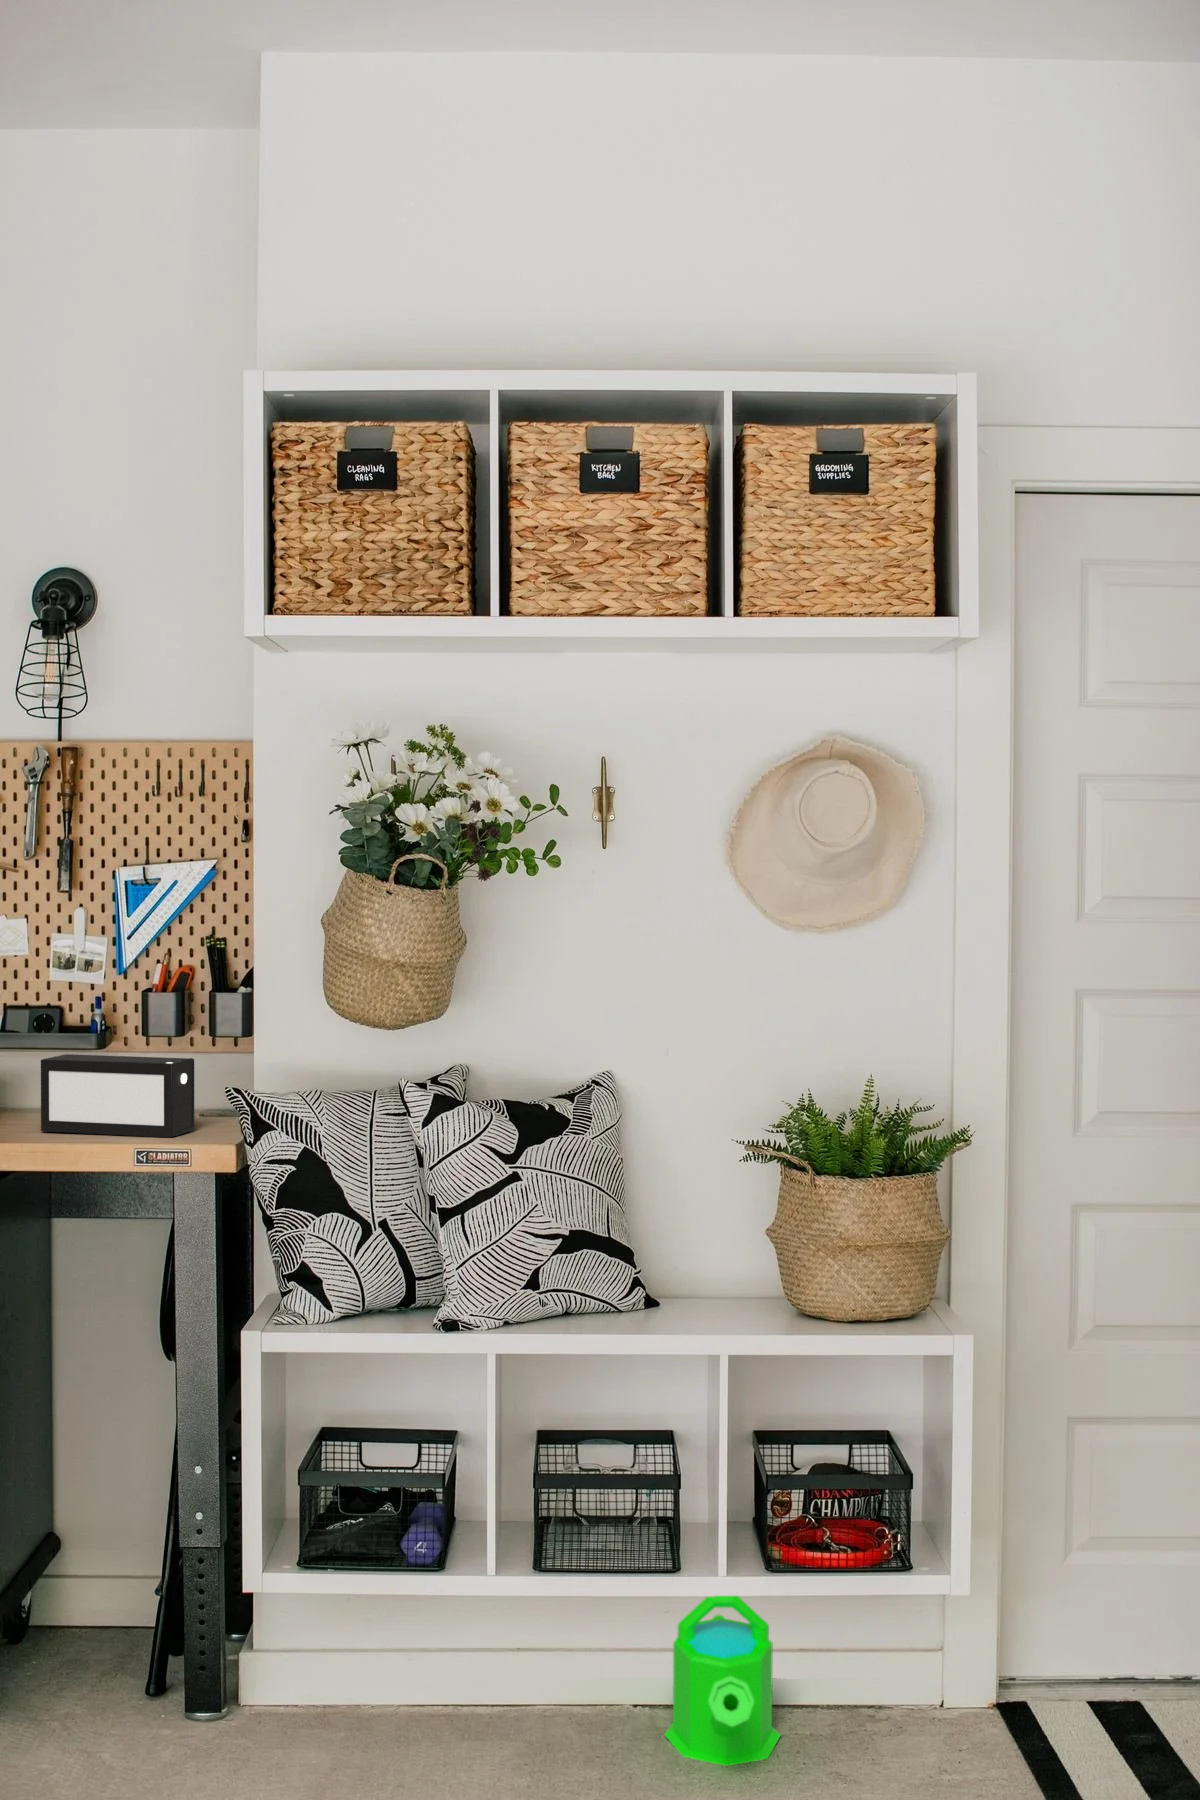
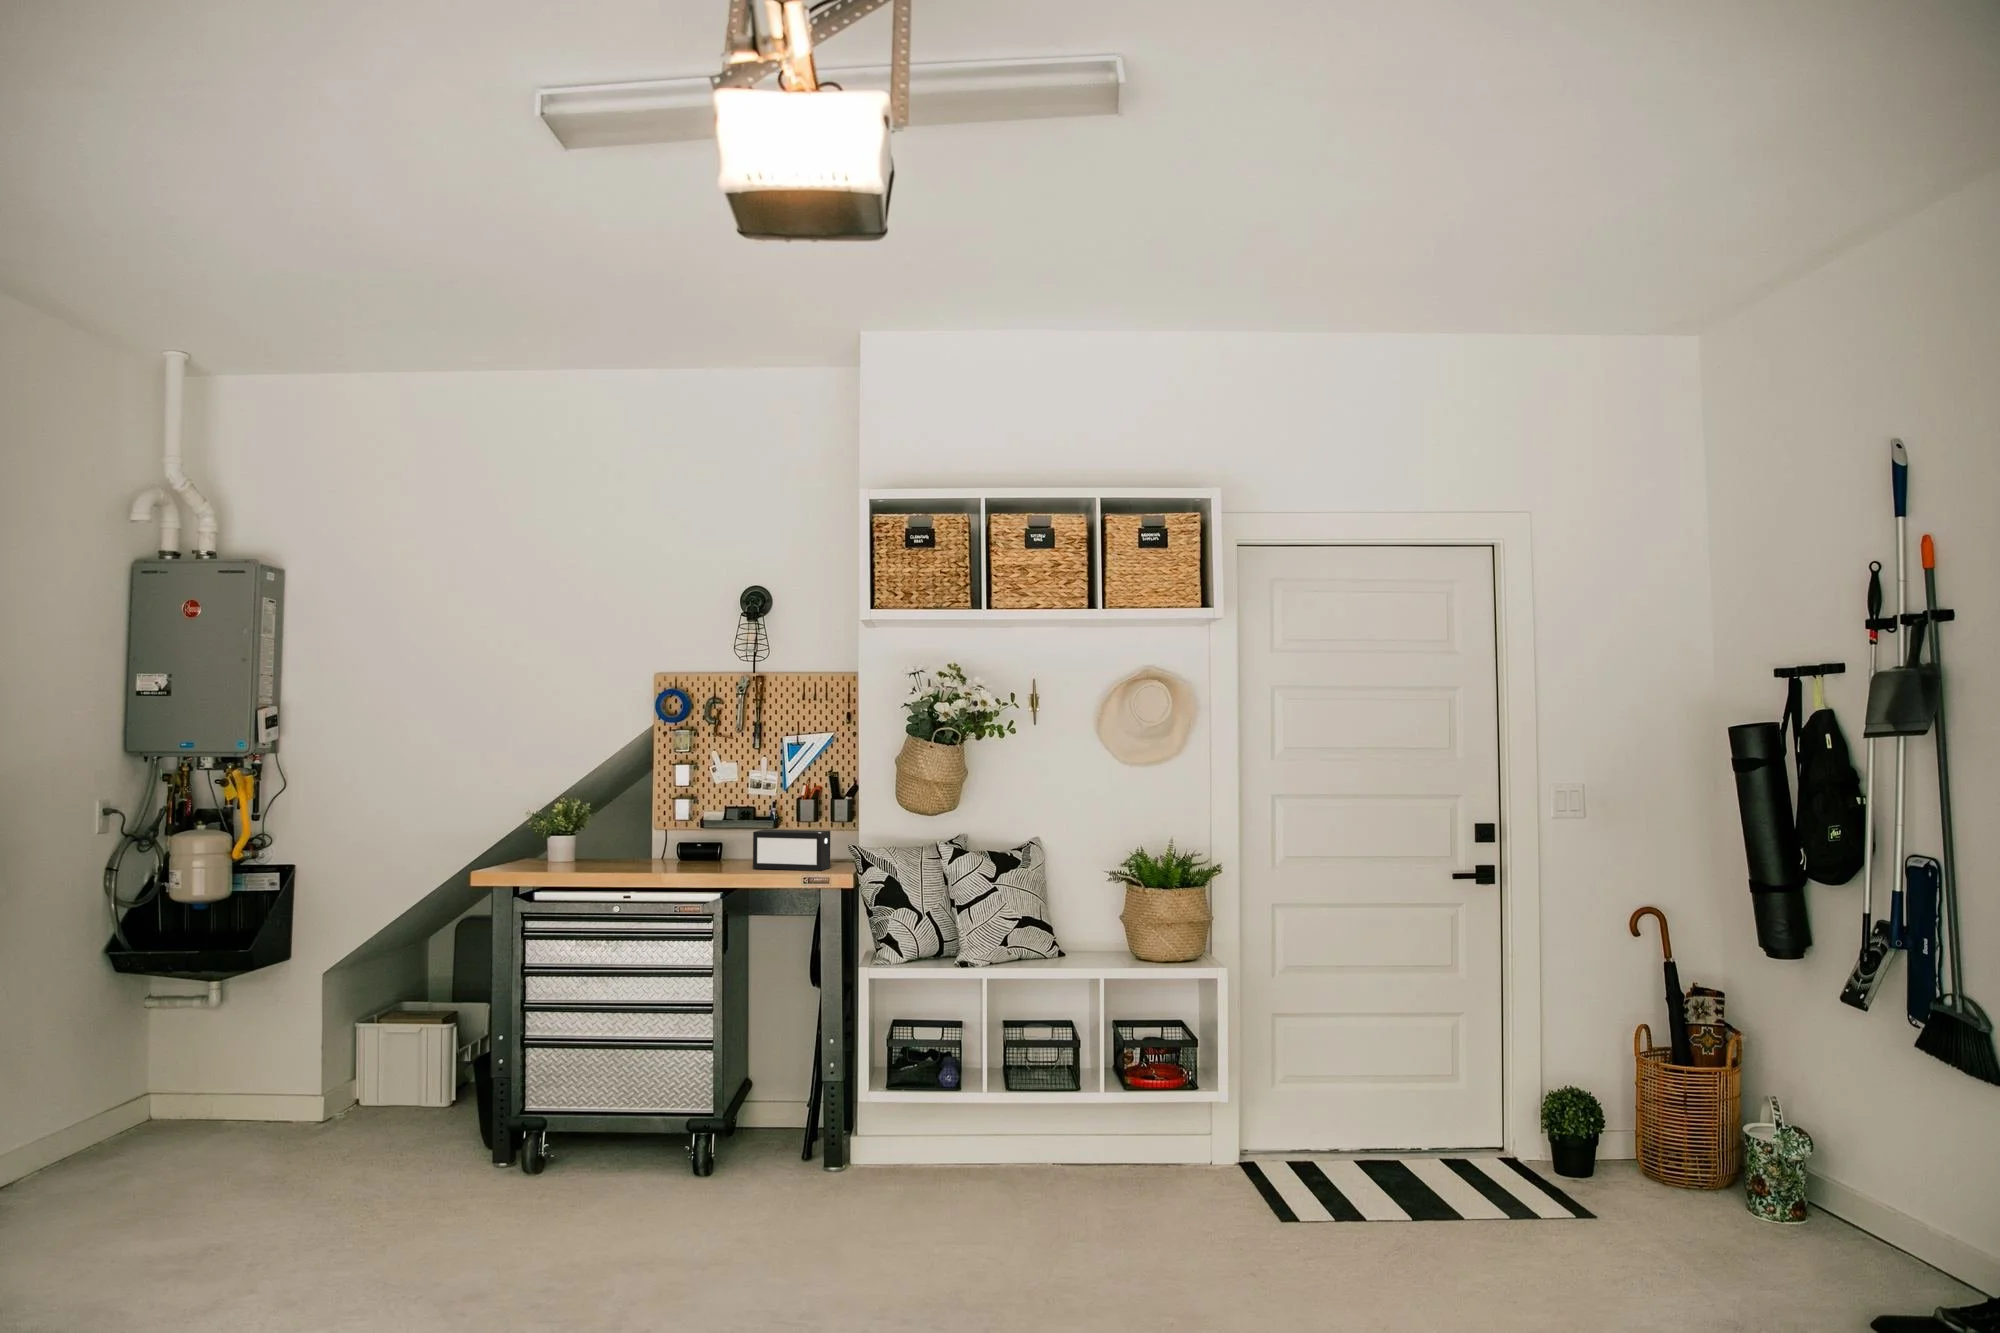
watering can: present [665,1596,780,1766] -> none [1073,1105,1134,1198]

